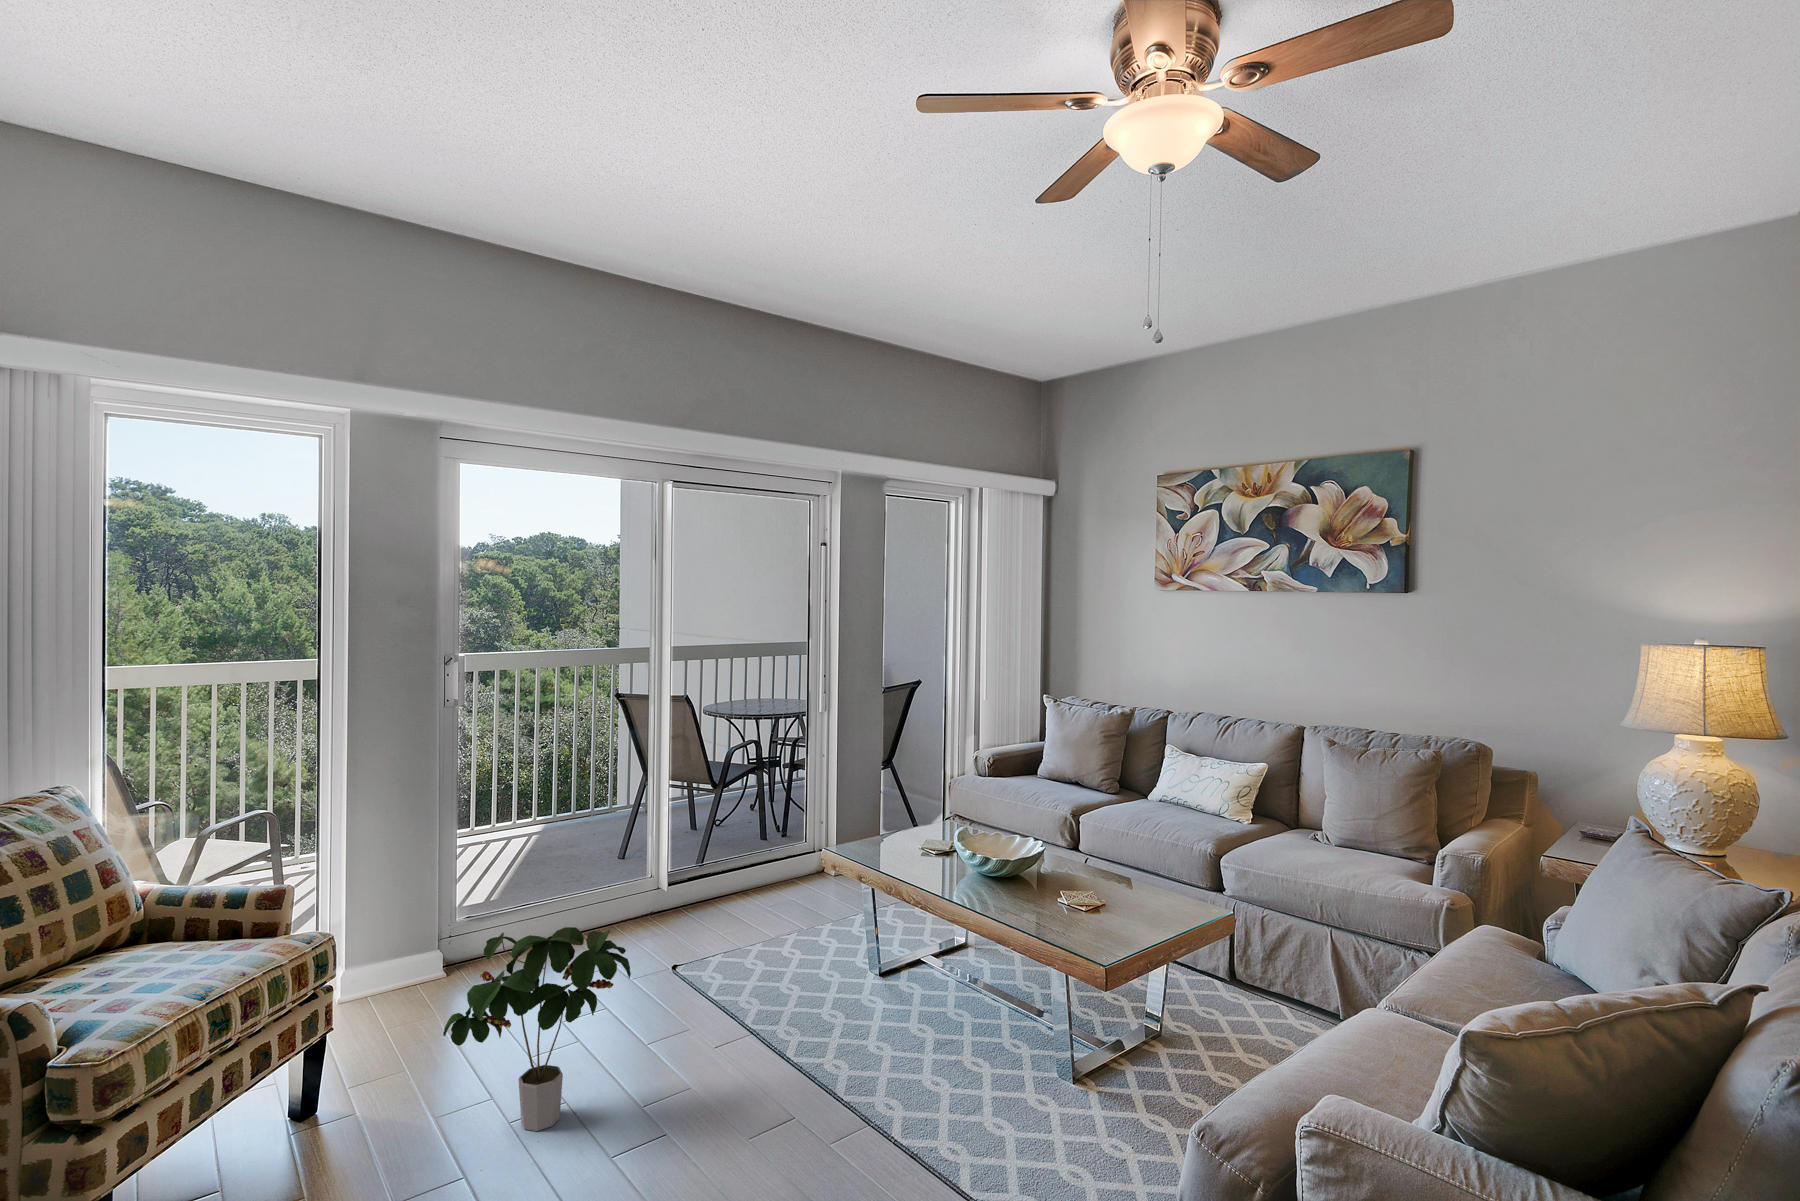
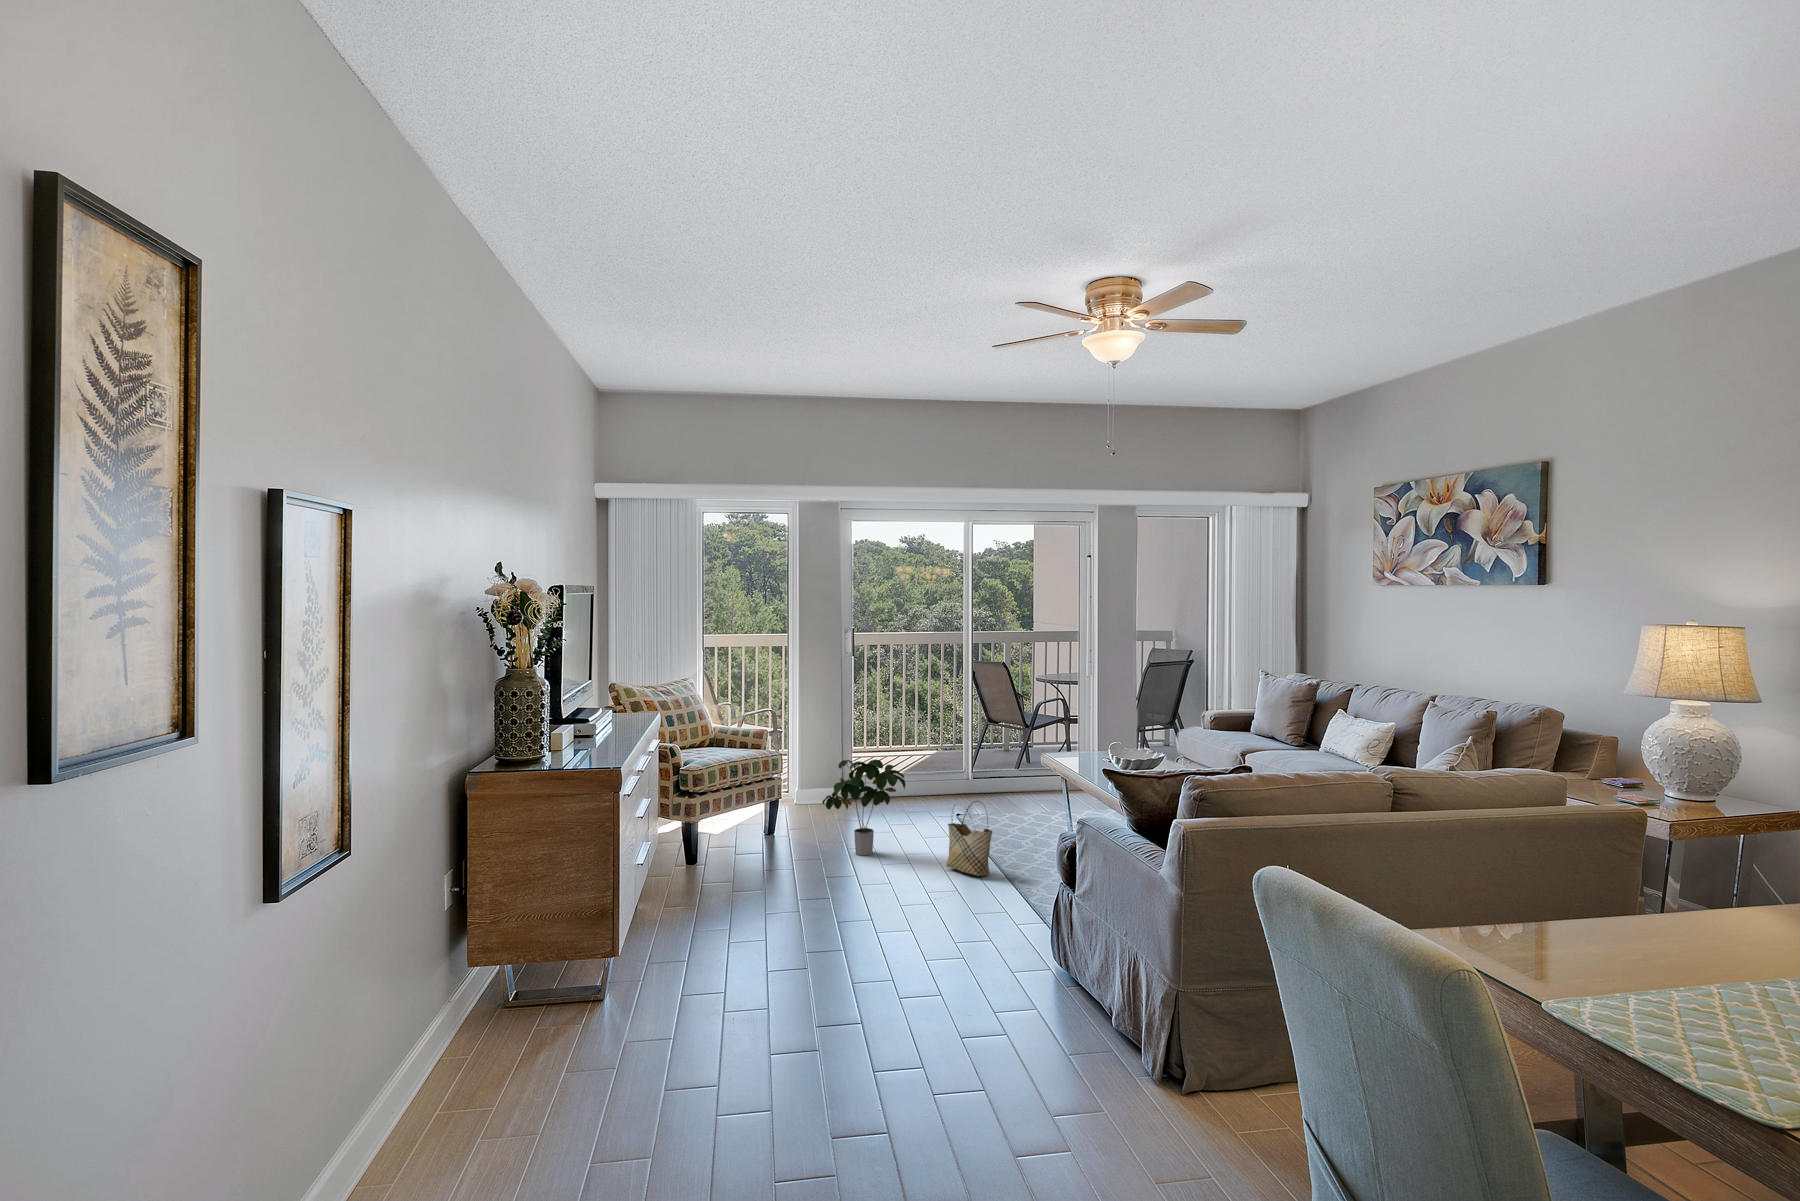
woven basket: none [733,985,829,1142] -> present [946,801,992,876]

